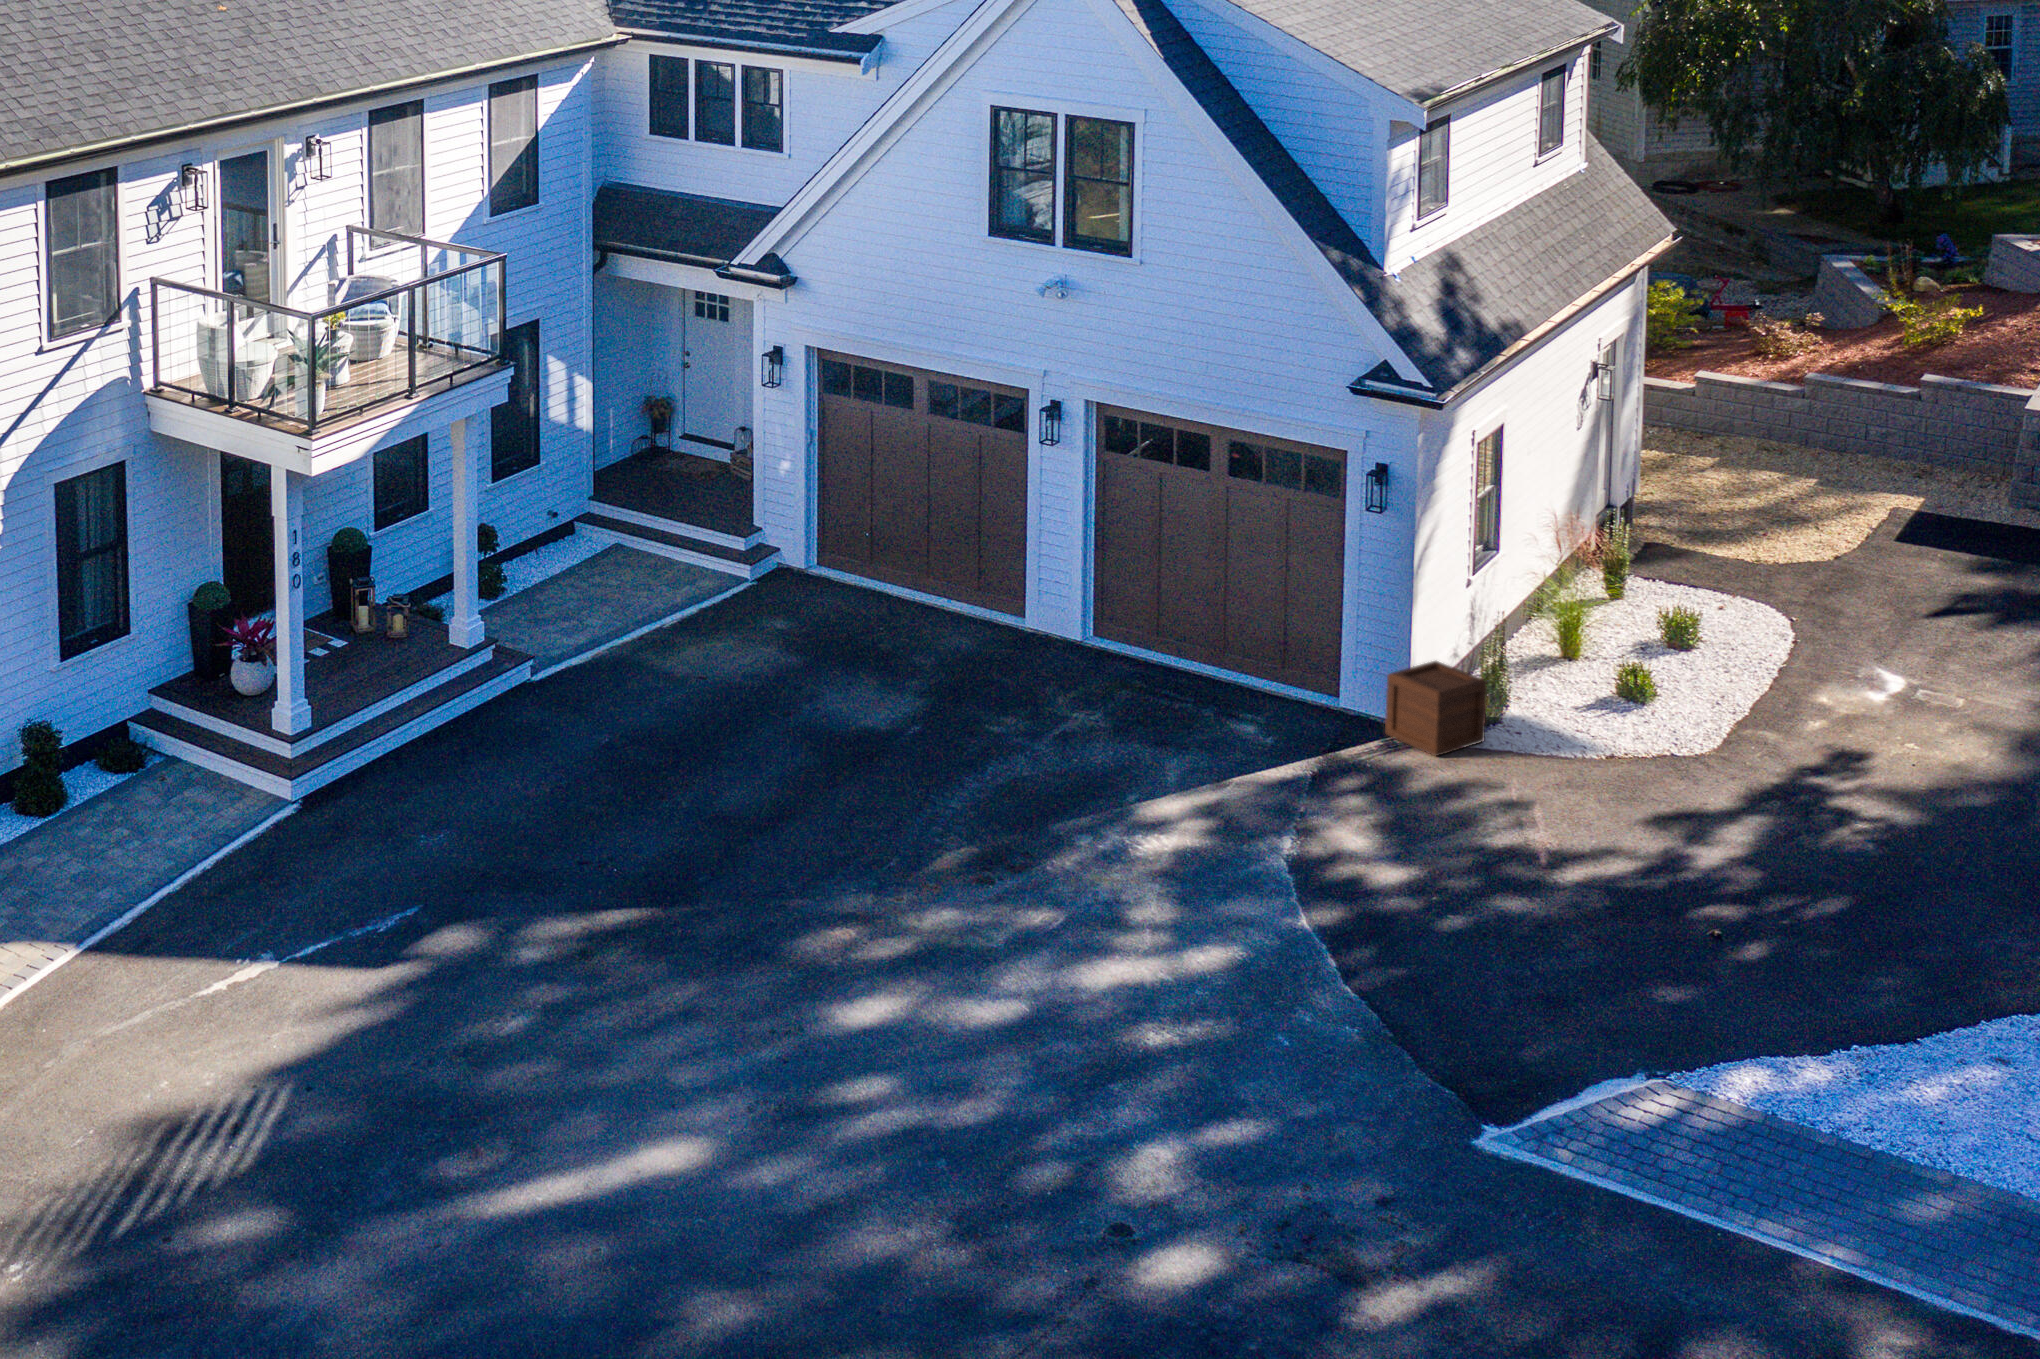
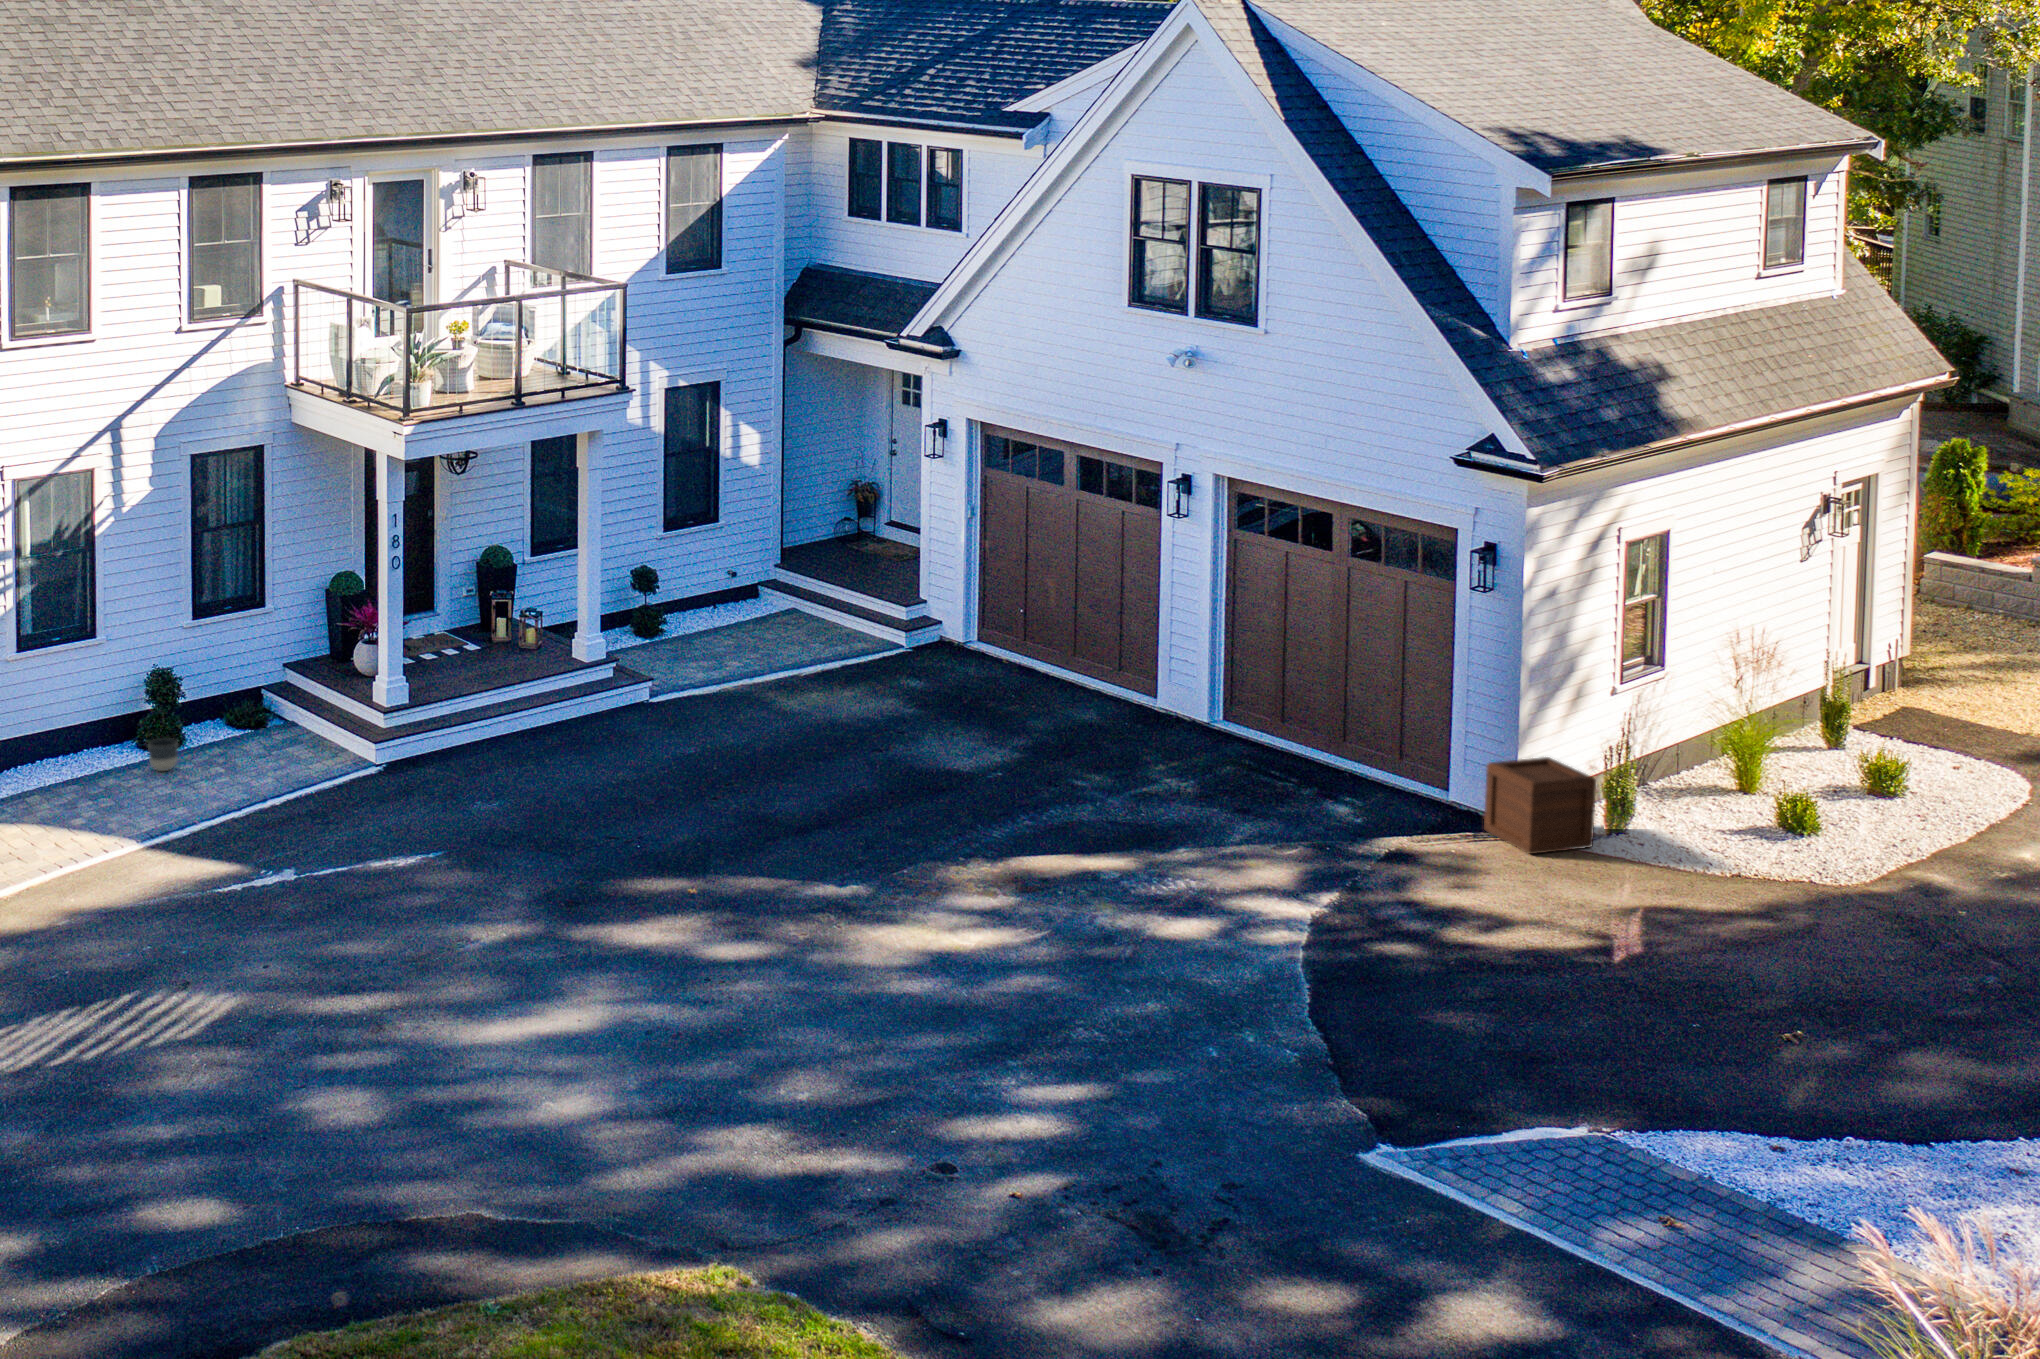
planter: none [54,786,87,823] -> present [148,738,178,771]

